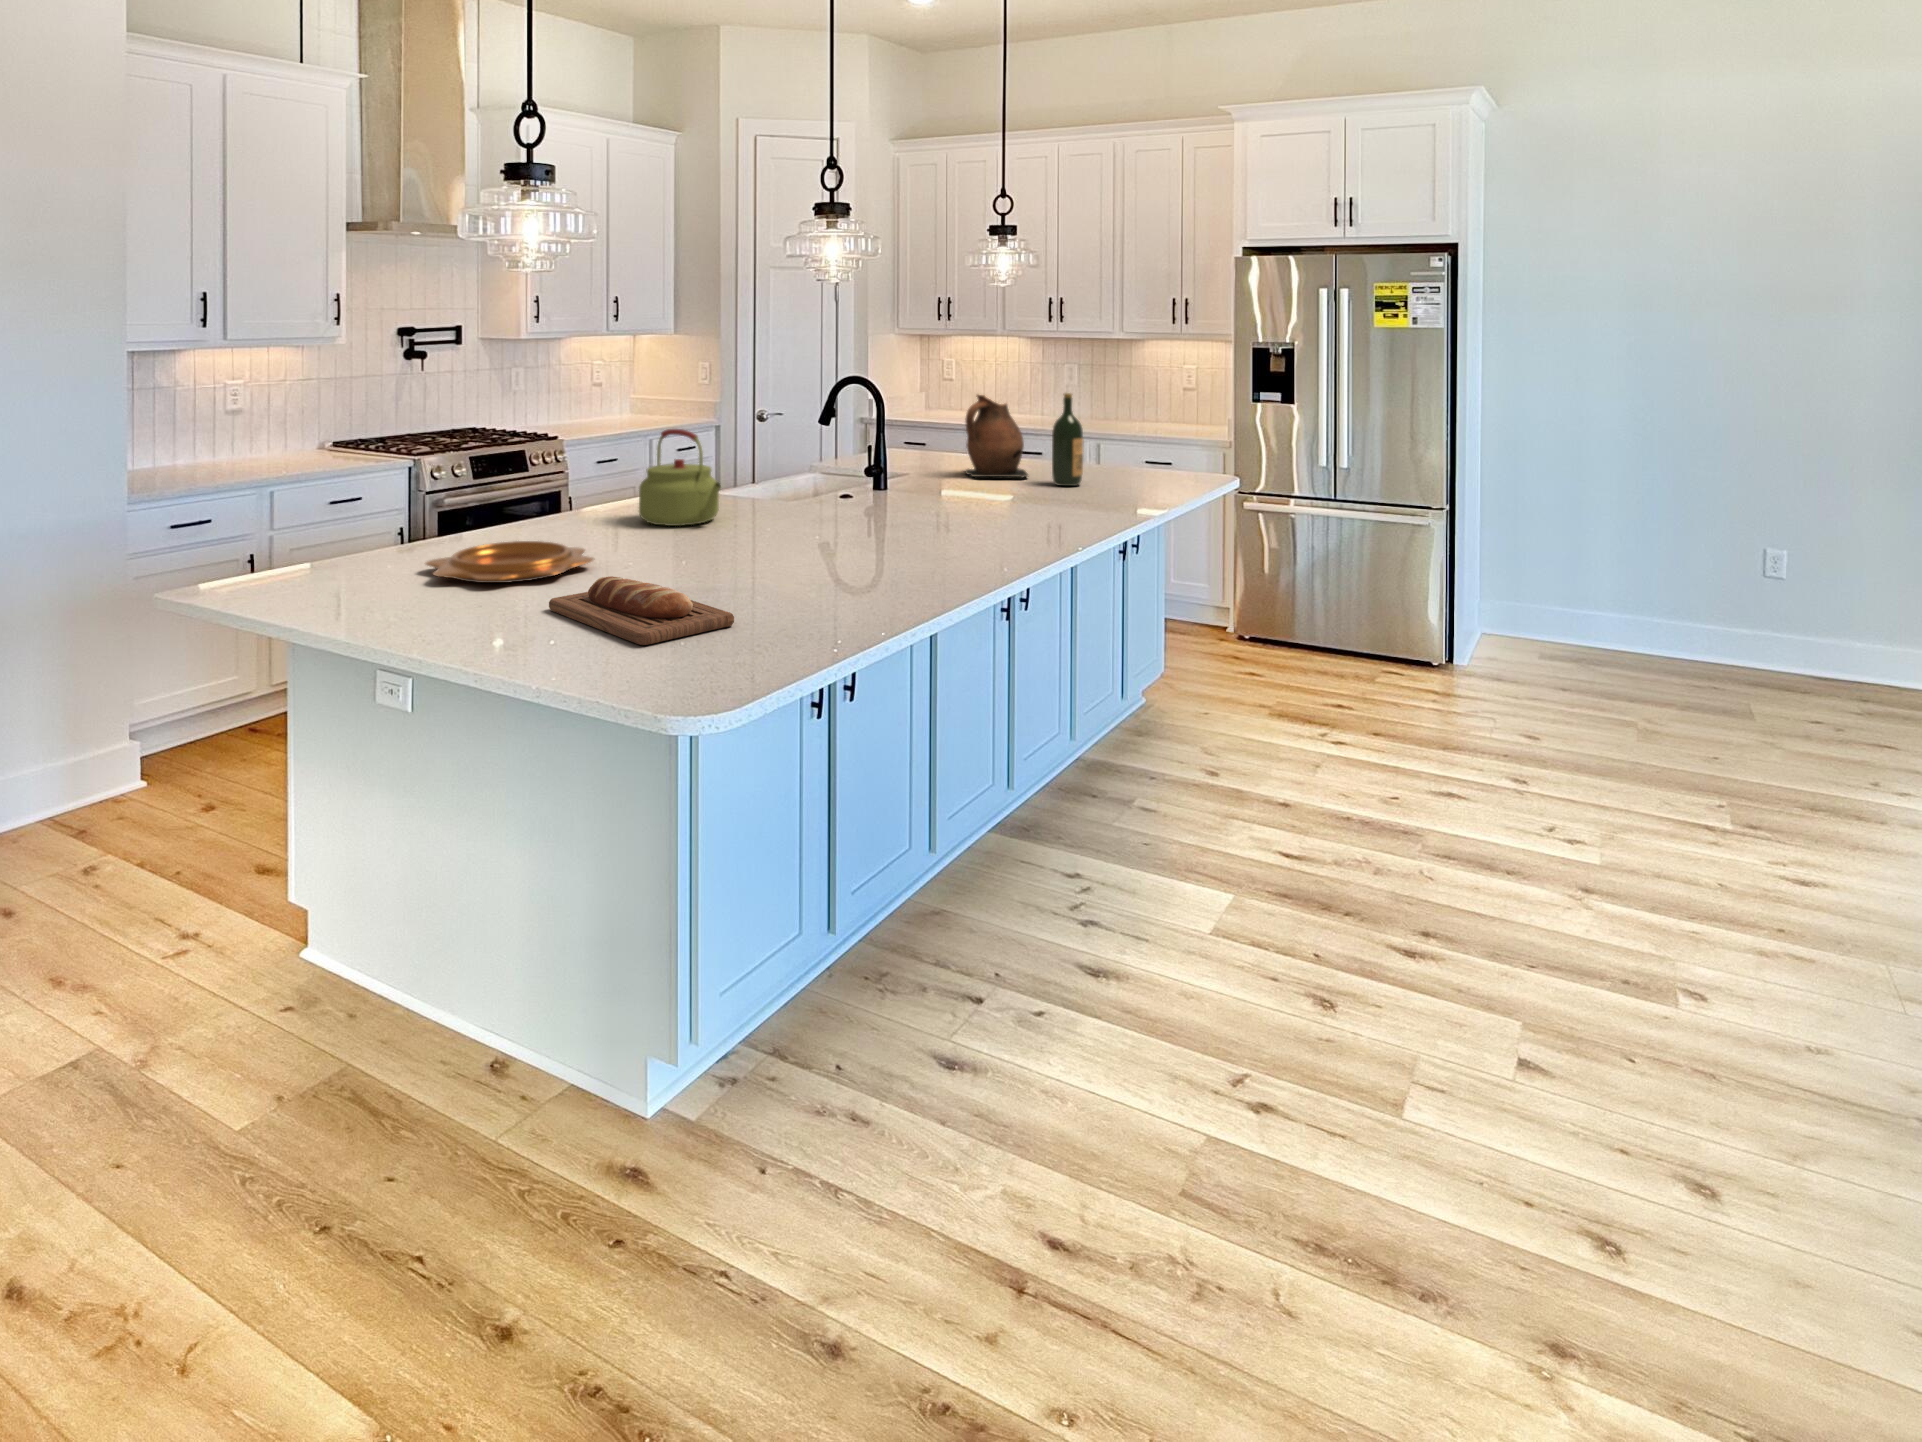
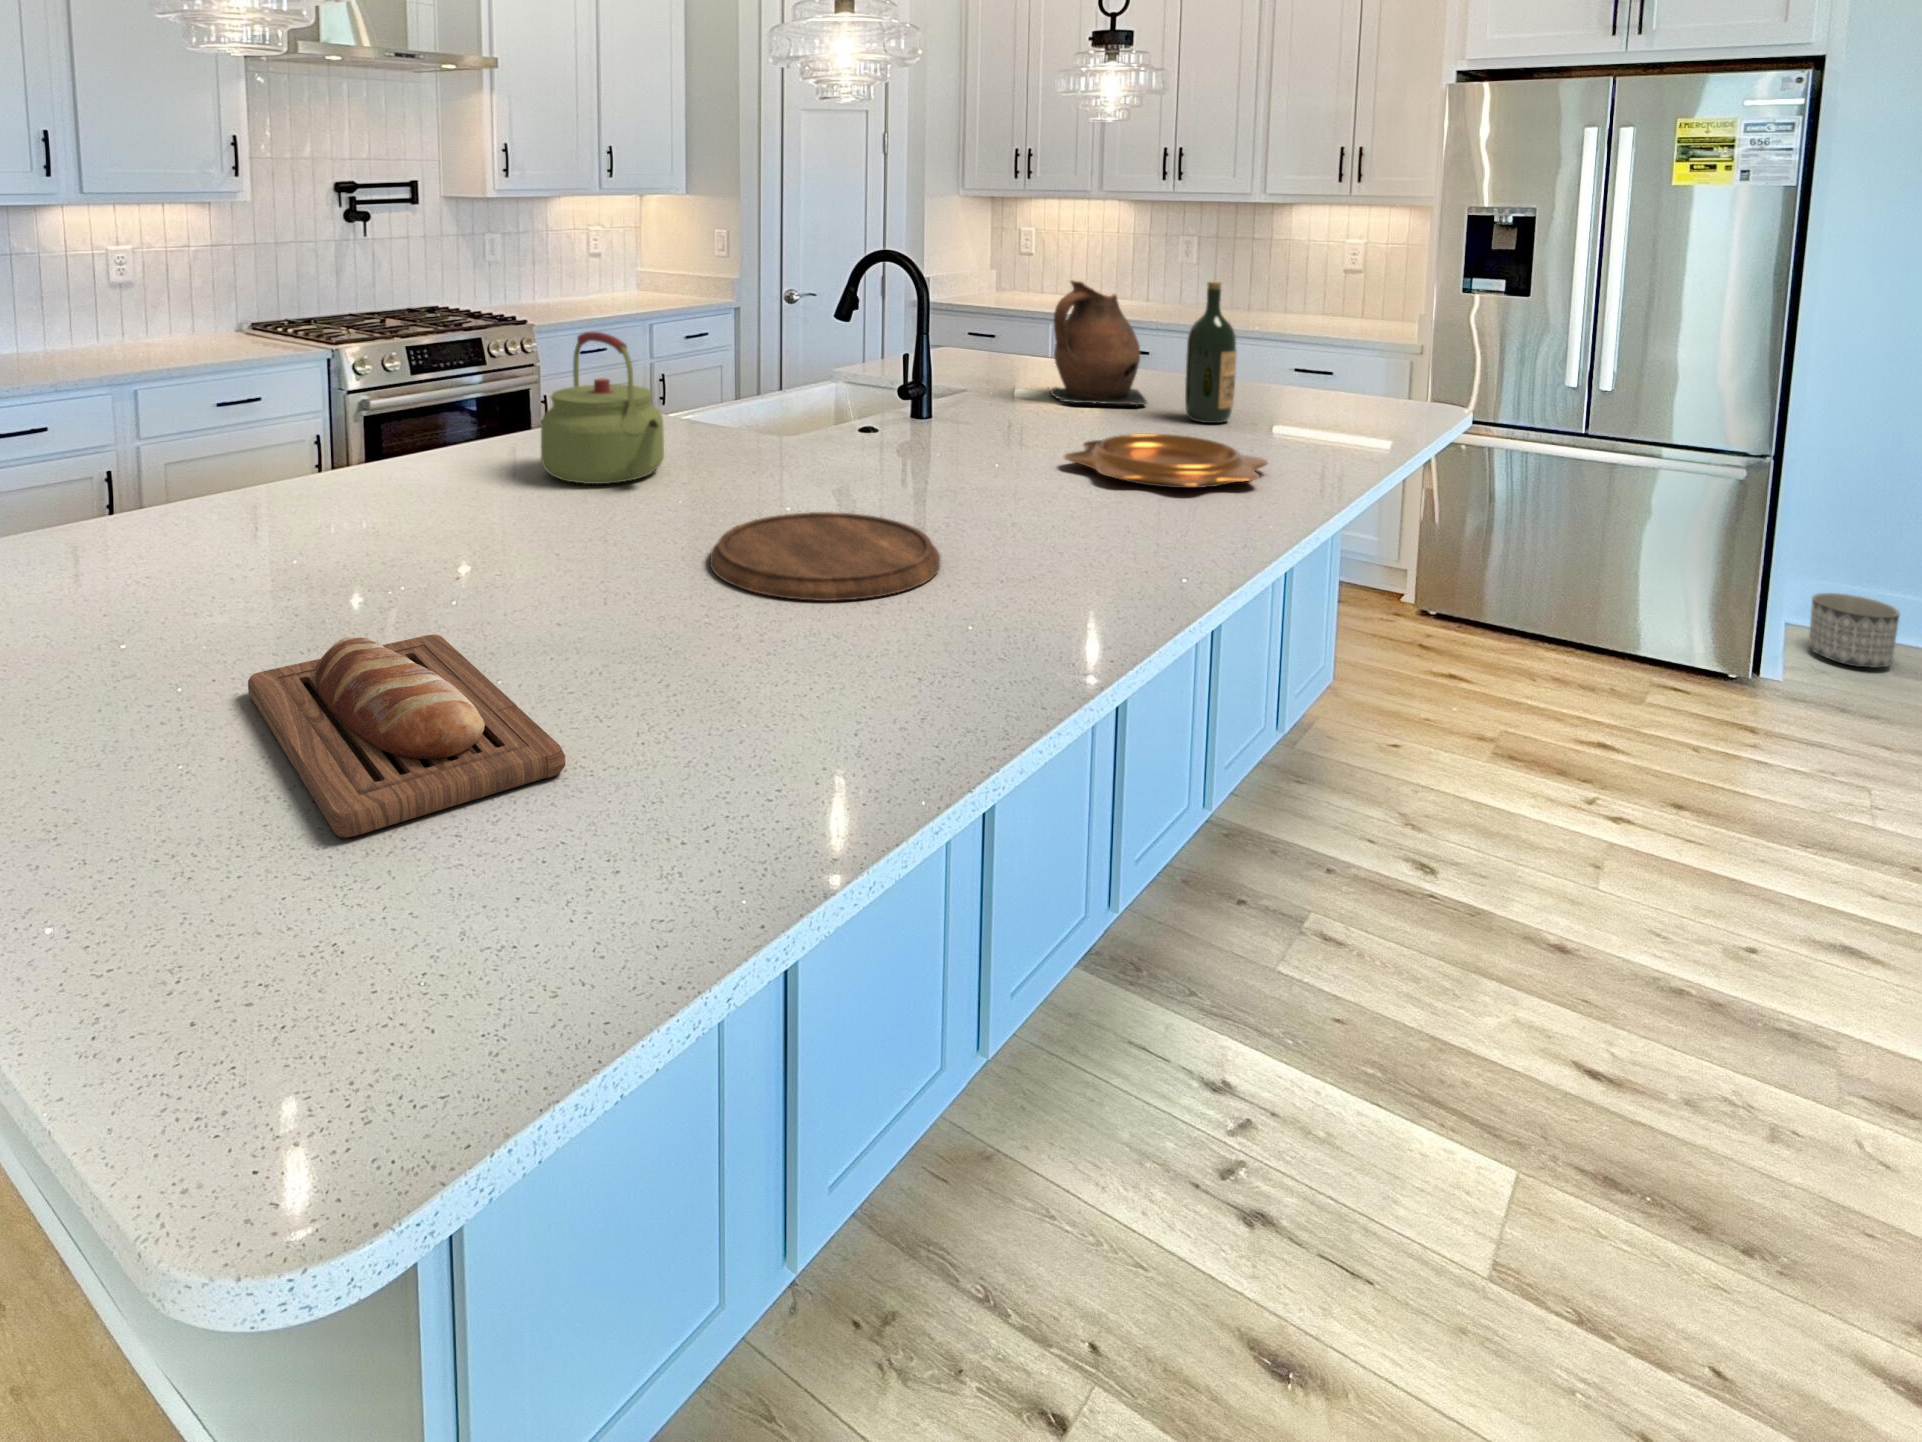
cutting board: none [768,531,903,569] -> present [710,512,940,601]
decorative bowl: present [425,541,593,583] -> present [1063,434,1268,488]
planter: none [1485,605,1536,653] -> present [1809,593,1900,668]

